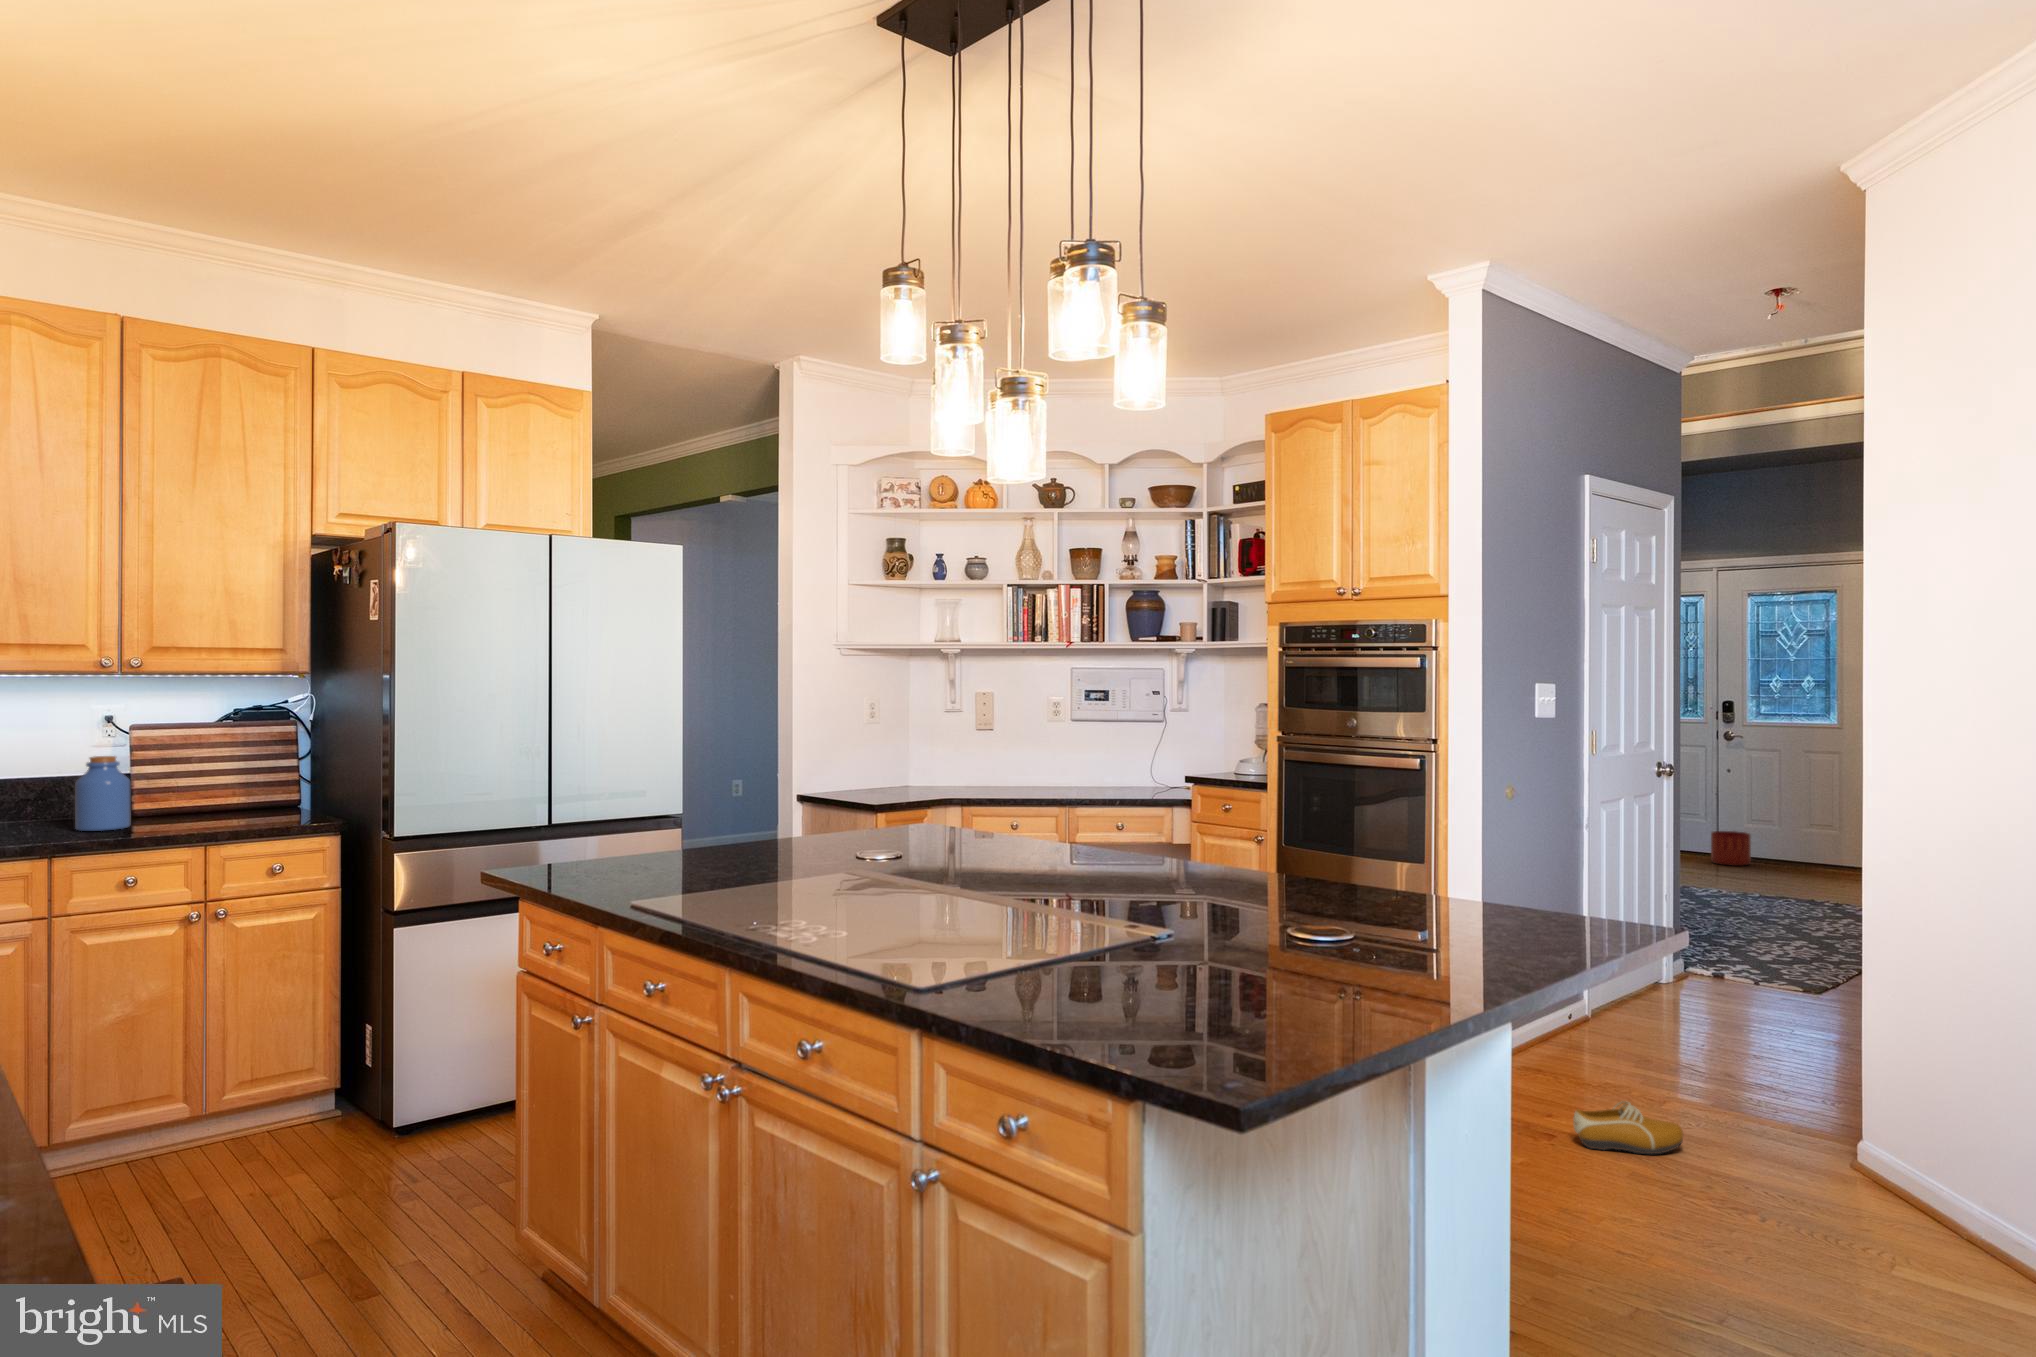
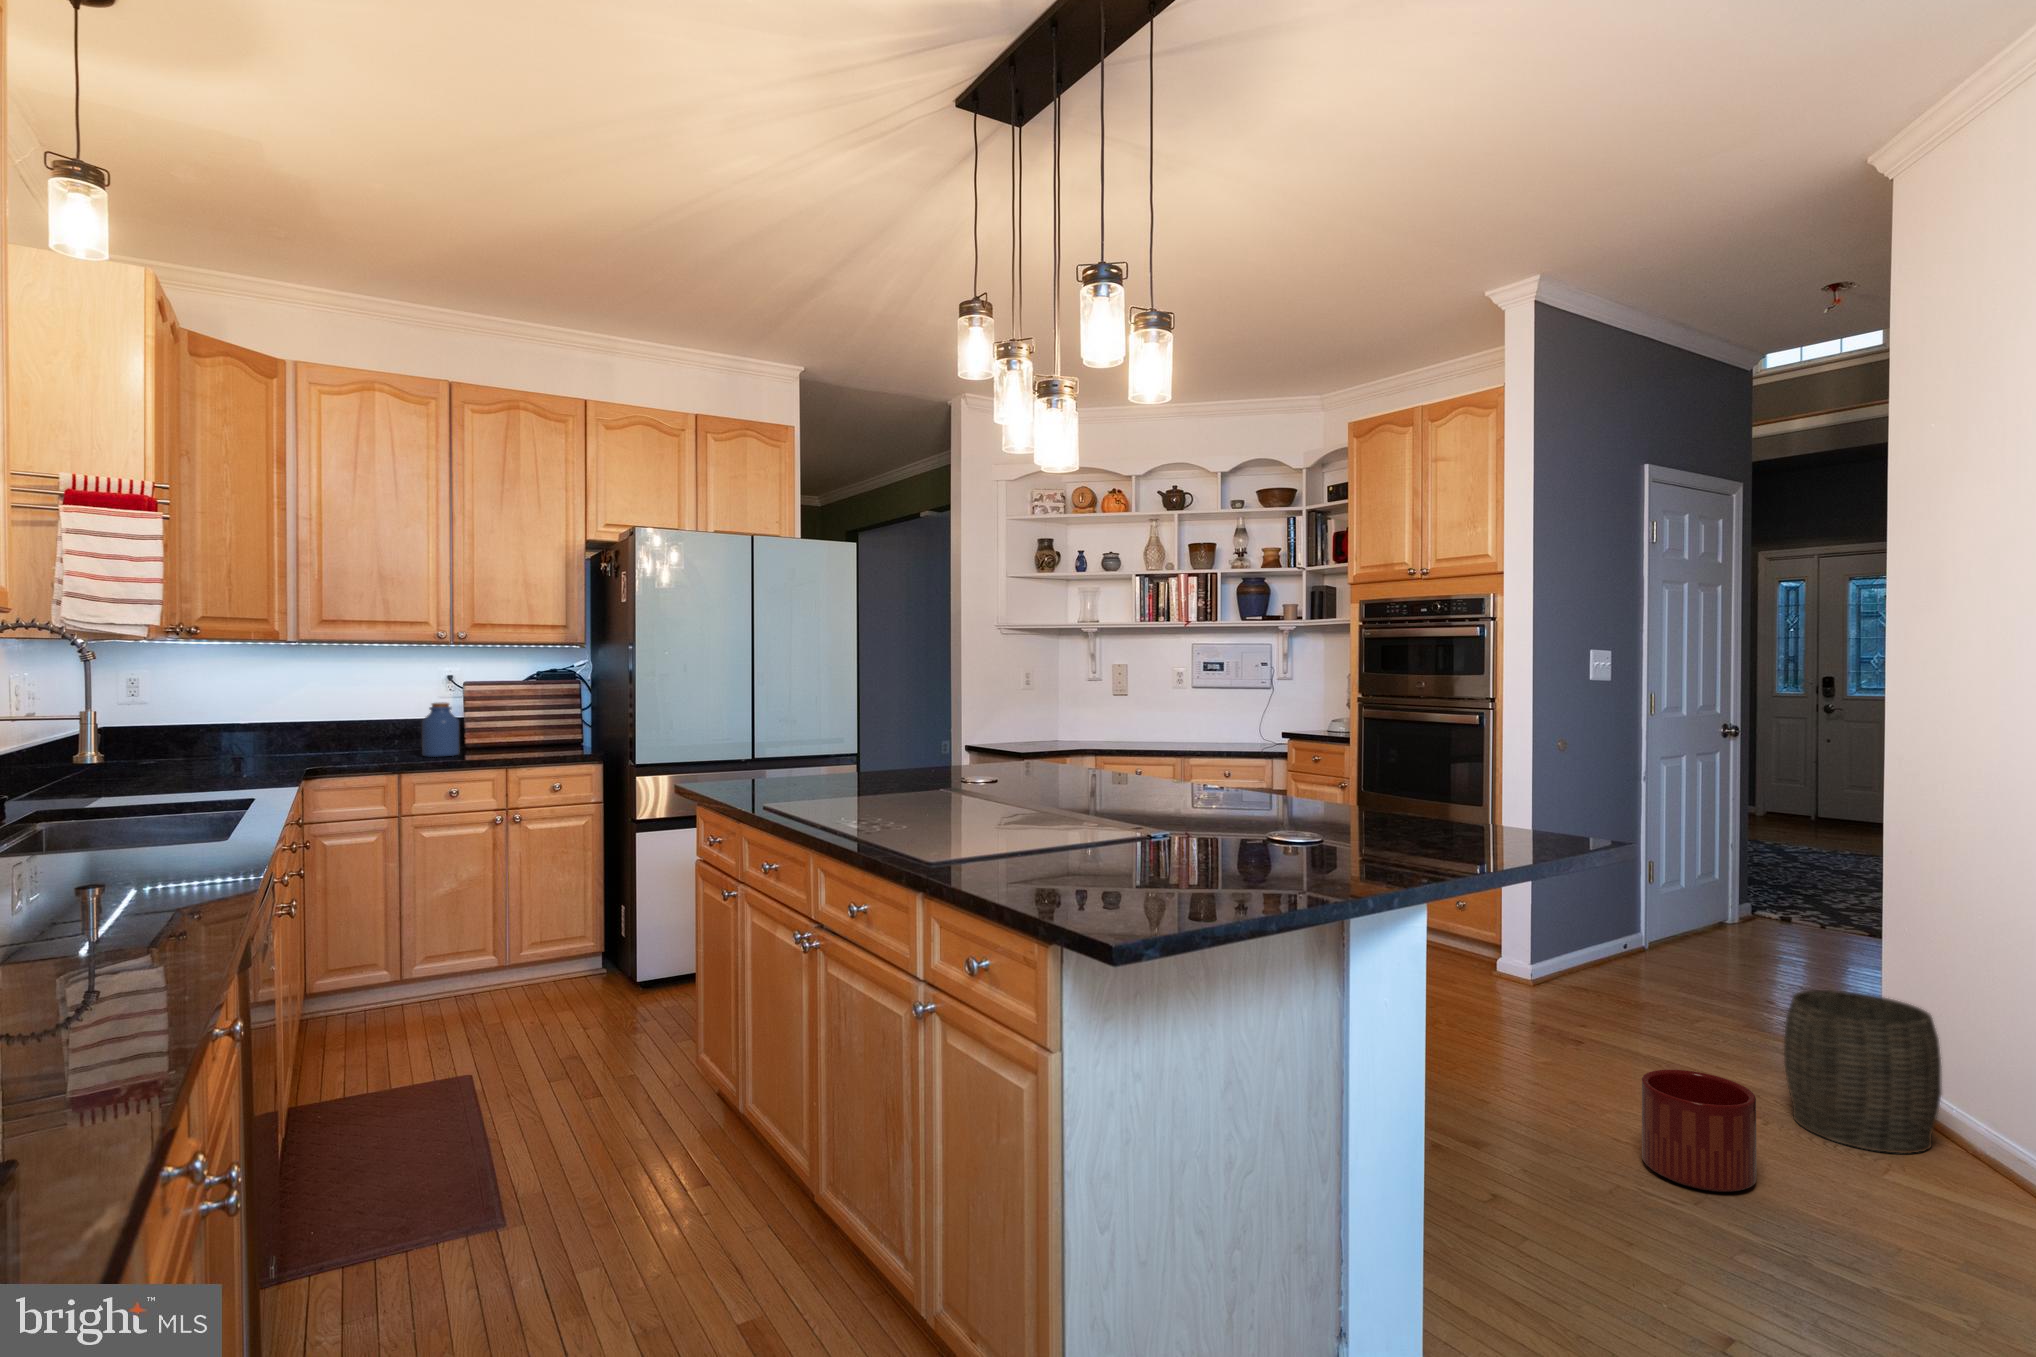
planter: present [1711,831,1751,866] -> present [1642,1070,1757,1192]
woven basket: none [1780,1066,1938,1243] -> present [1784,990,1942,1154]
shoe: present [1573,1101,1683,1154] -> none [1598,1017,1703,1065]

